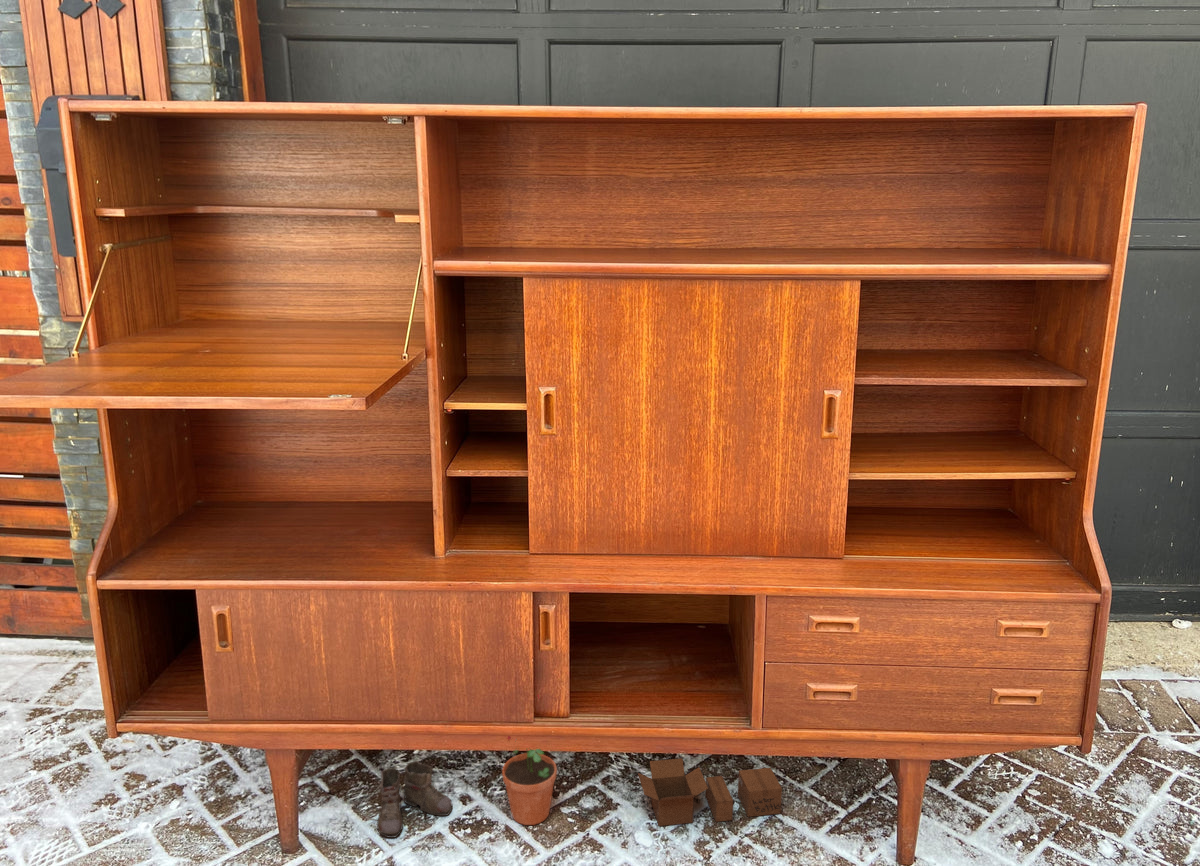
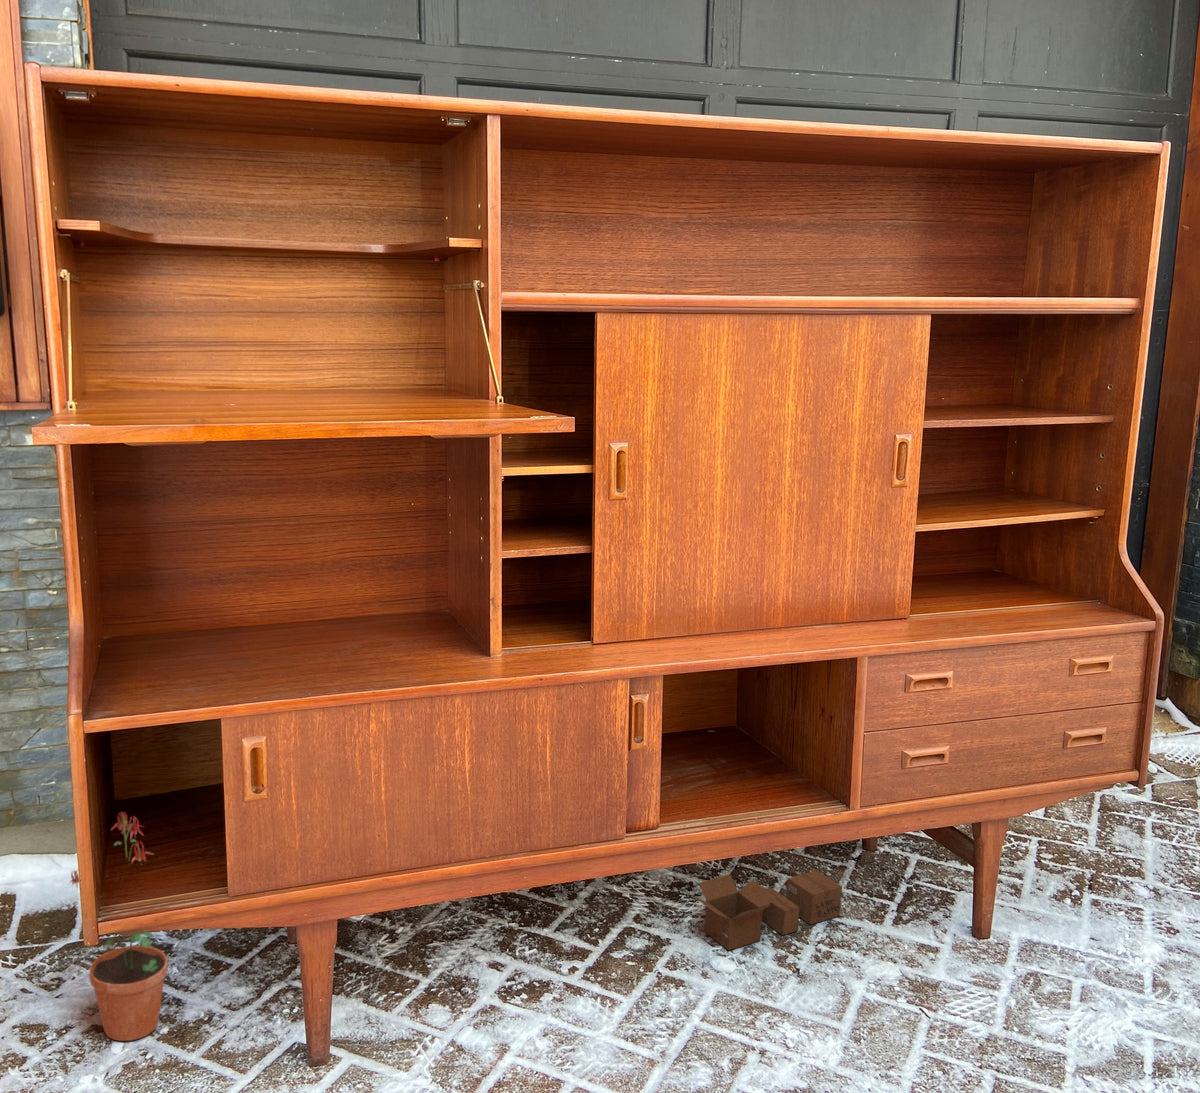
potted plant: present [502,694,557,825] -> present [71,812,168,1041]
boots: present [377,761,452,838] -> none [387,928,489,1022]

